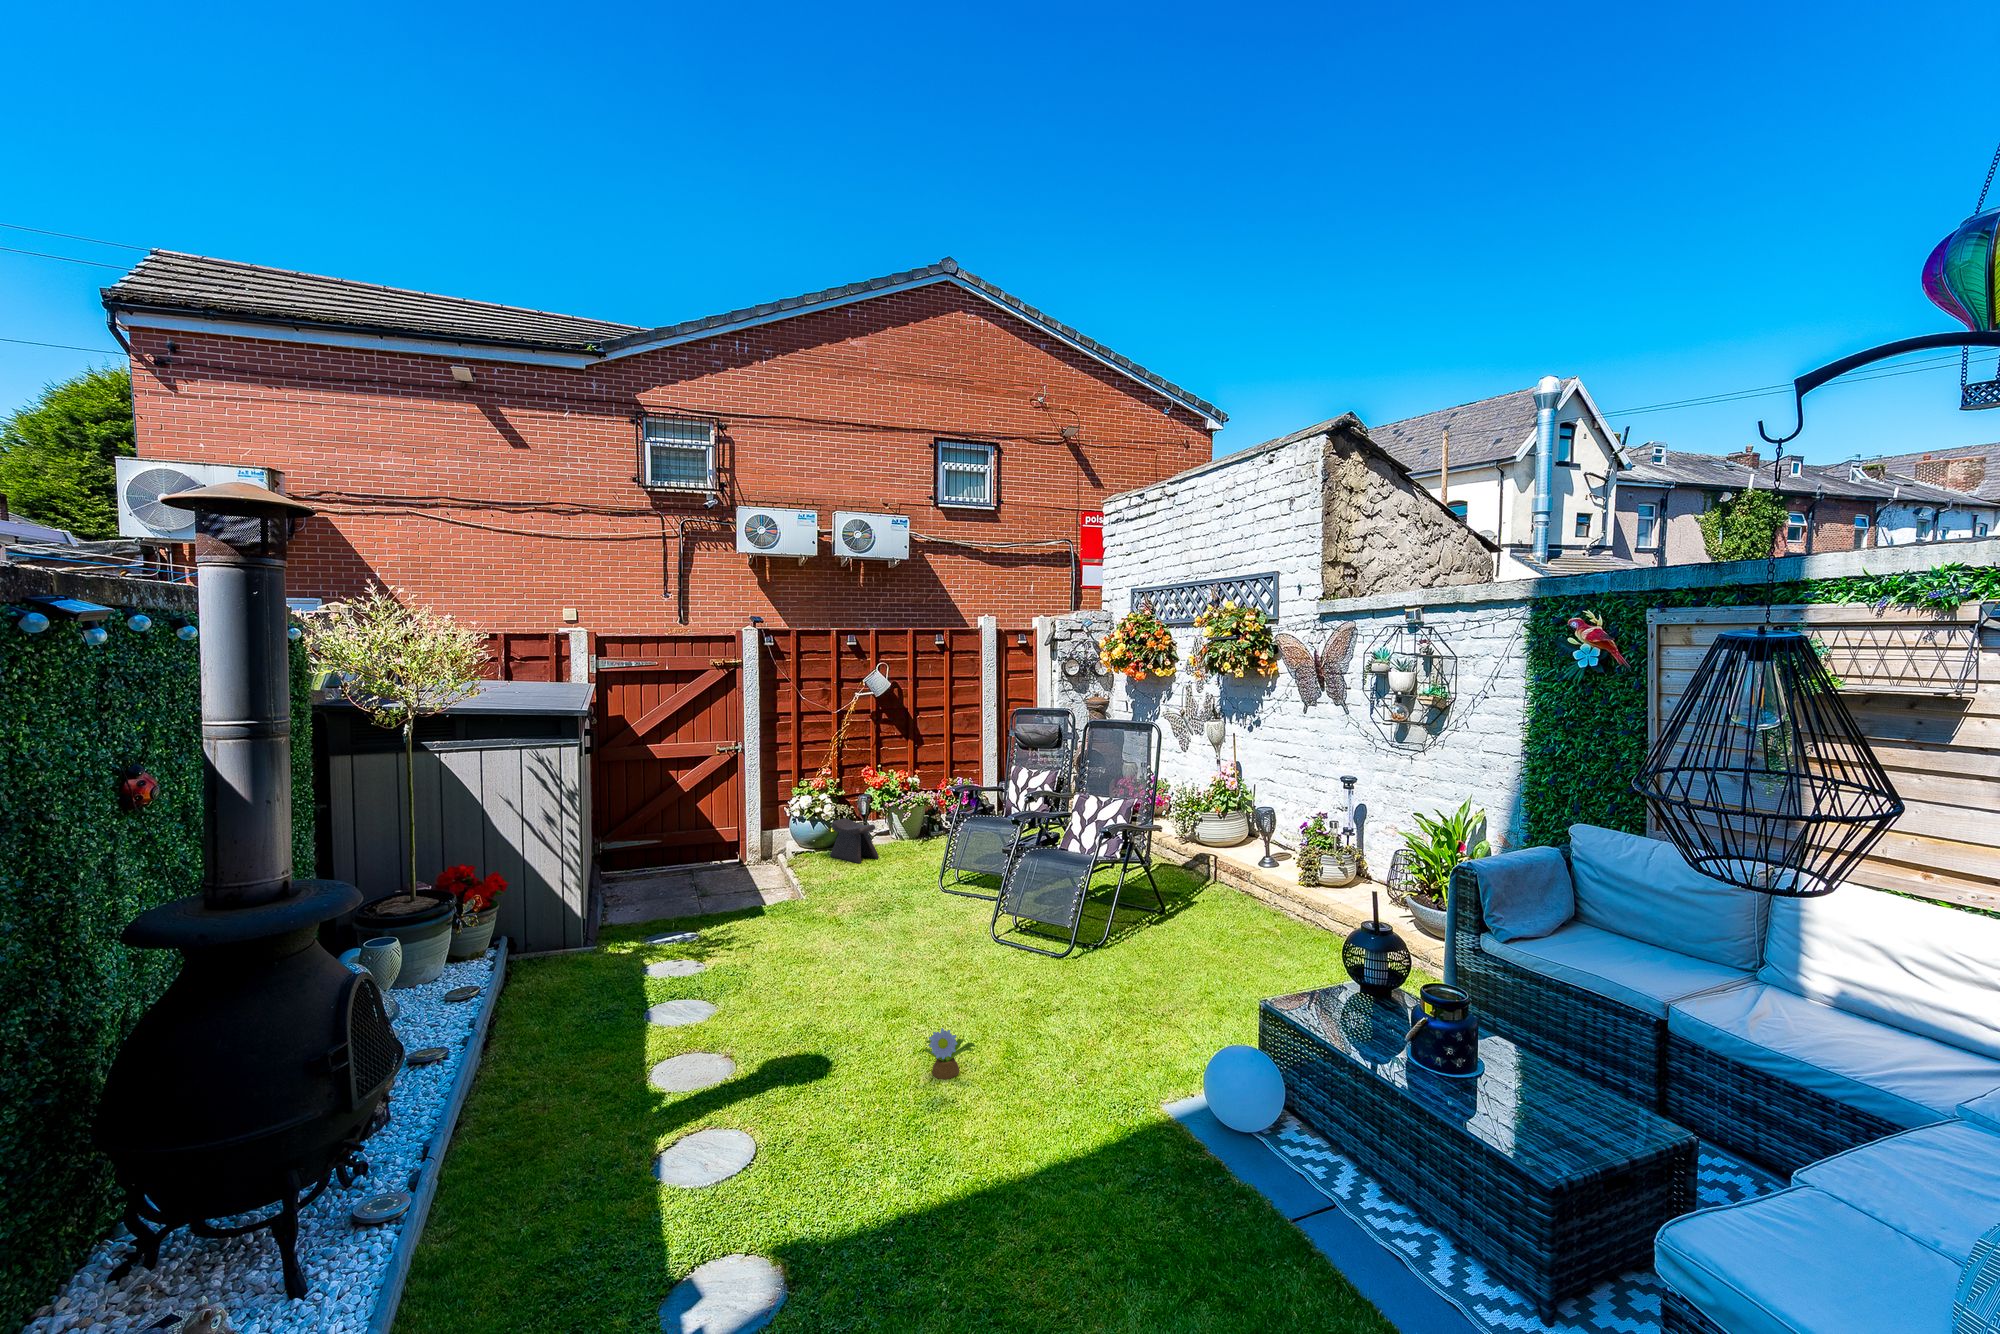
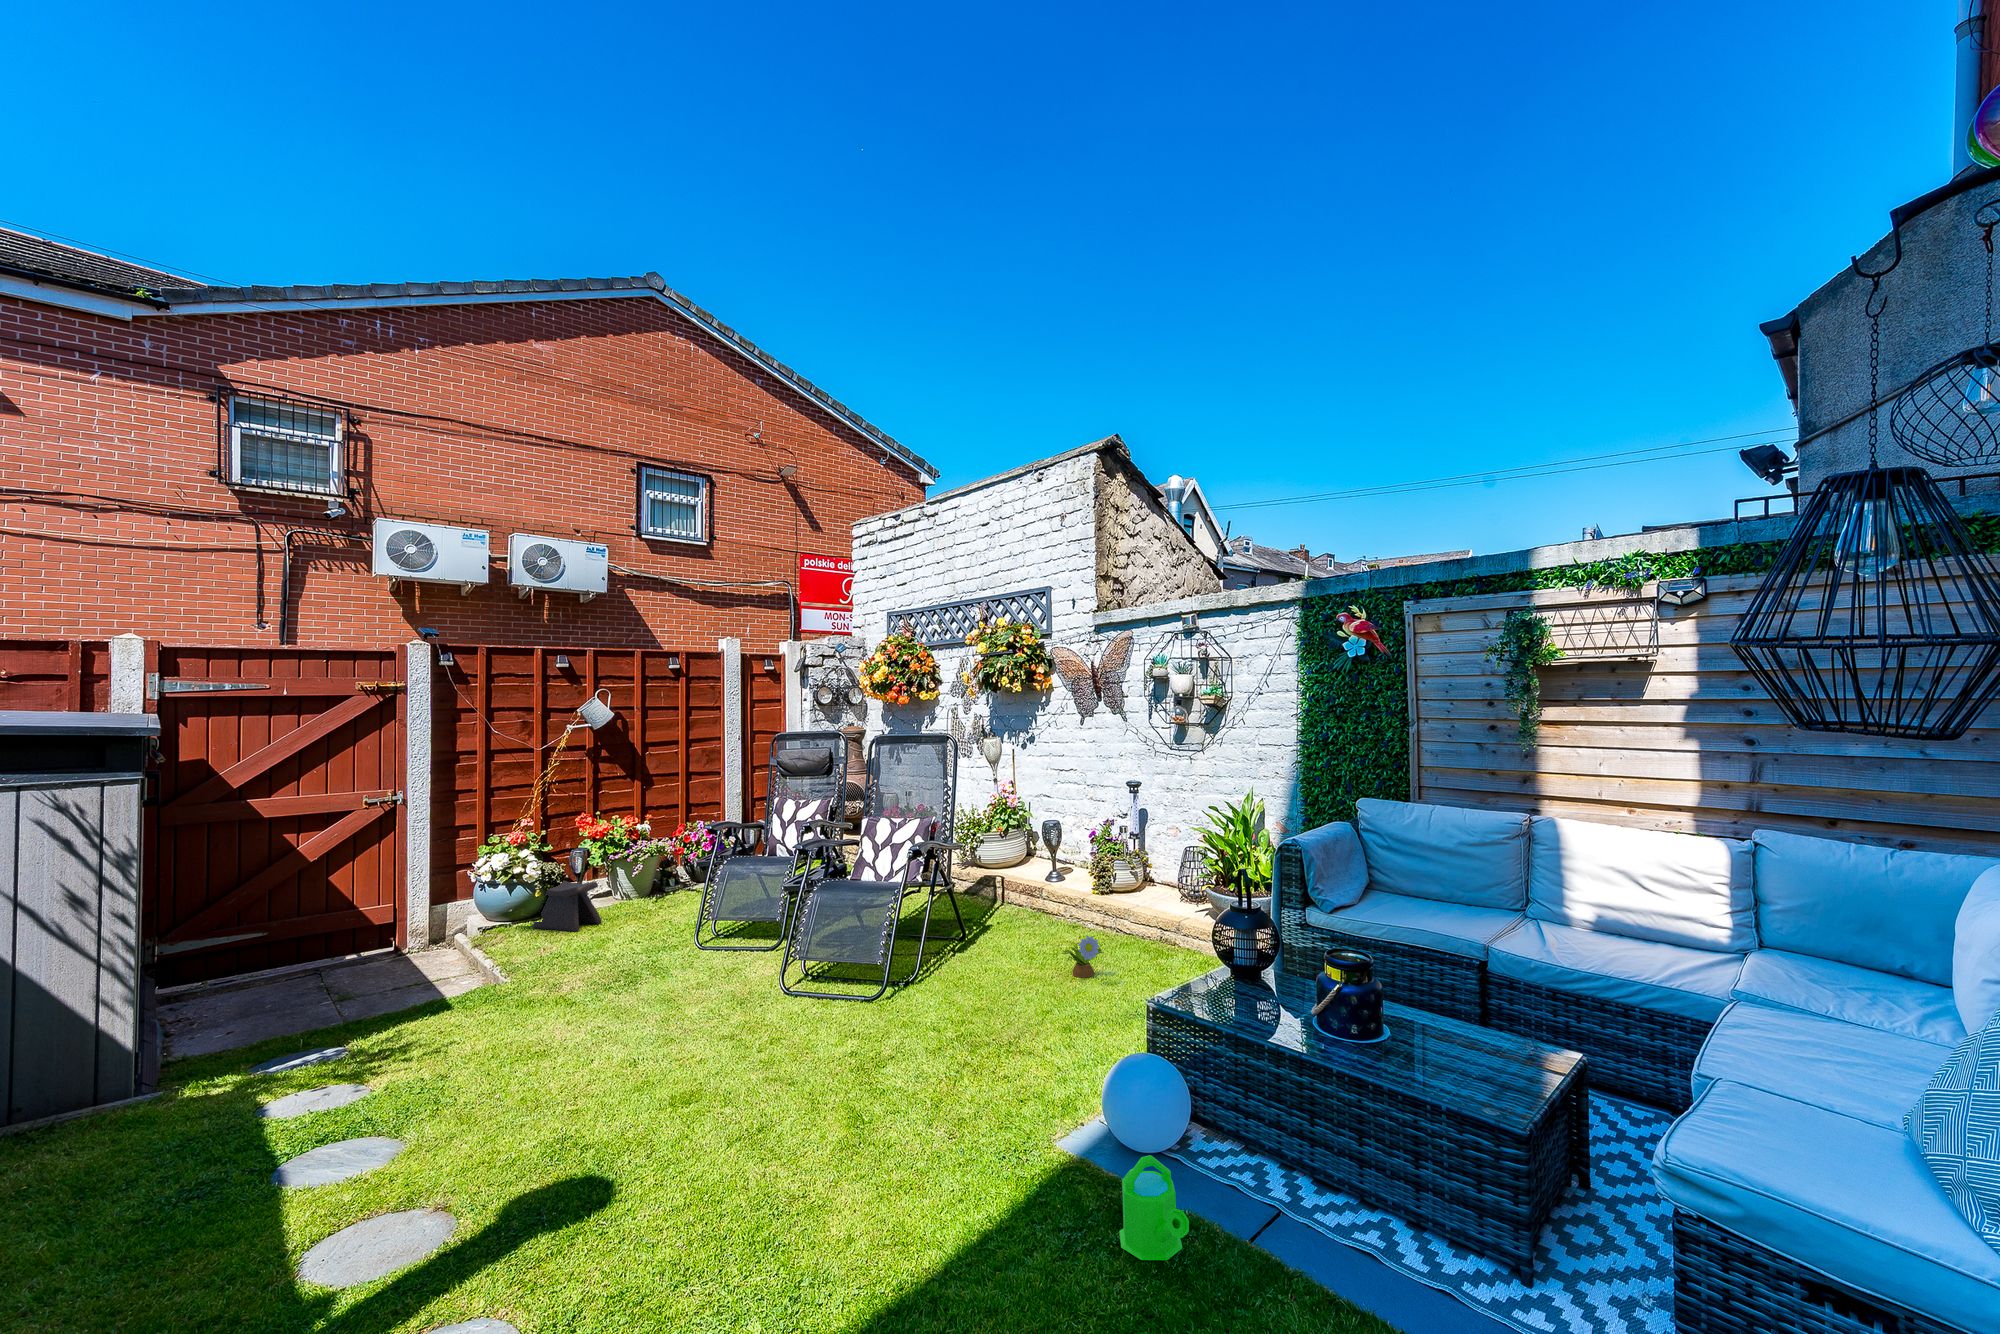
decorative plant: present [920,1028,976,1079] -> present [1063,935,1104,978]
watering can: none [1176,1129,1231,1215] -> present [1119,1155,1189,1260]

